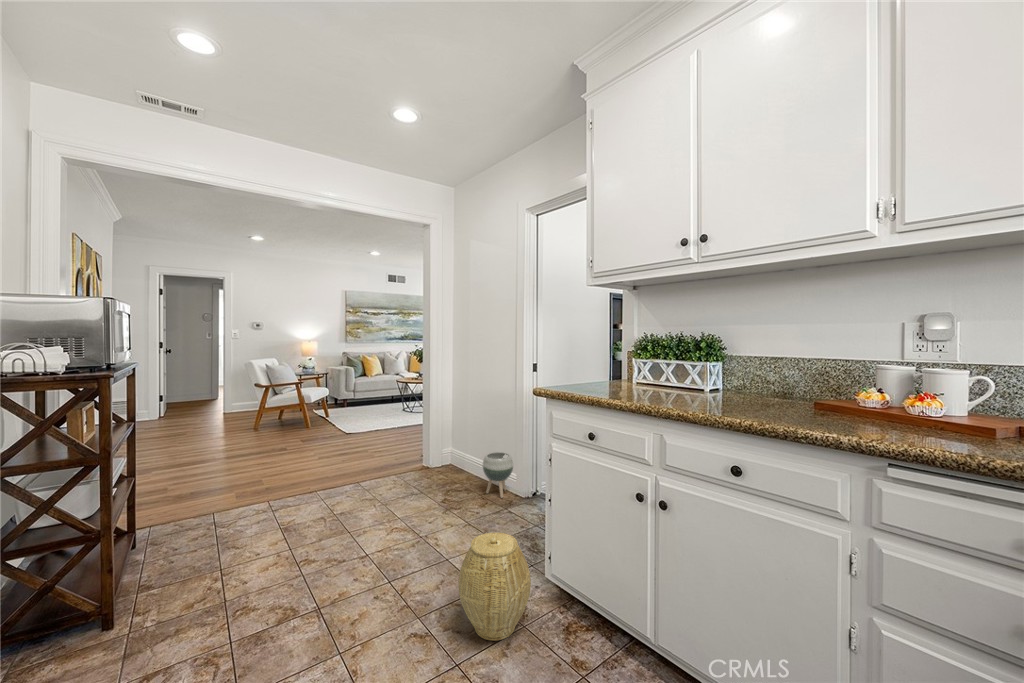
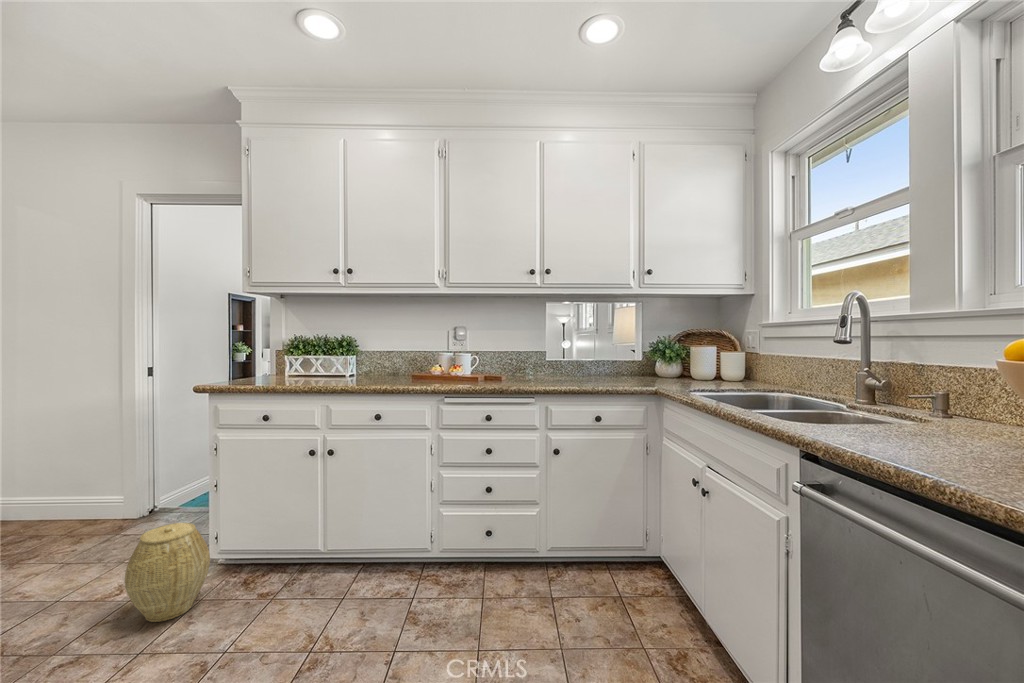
planter: present [483,452,513,498] -> none [65,476,116,531]

